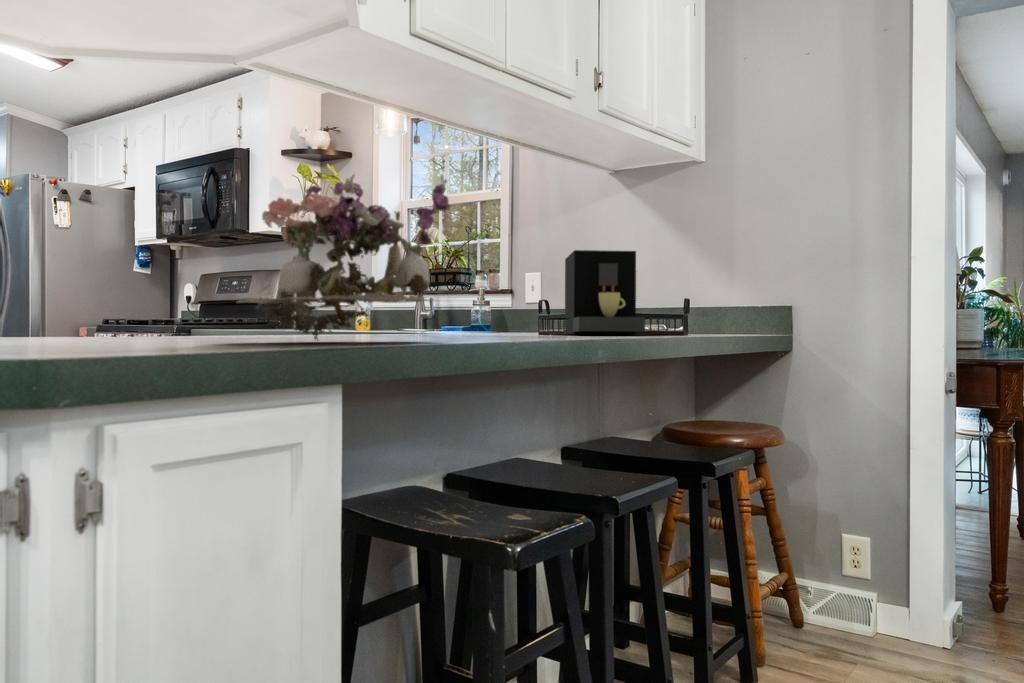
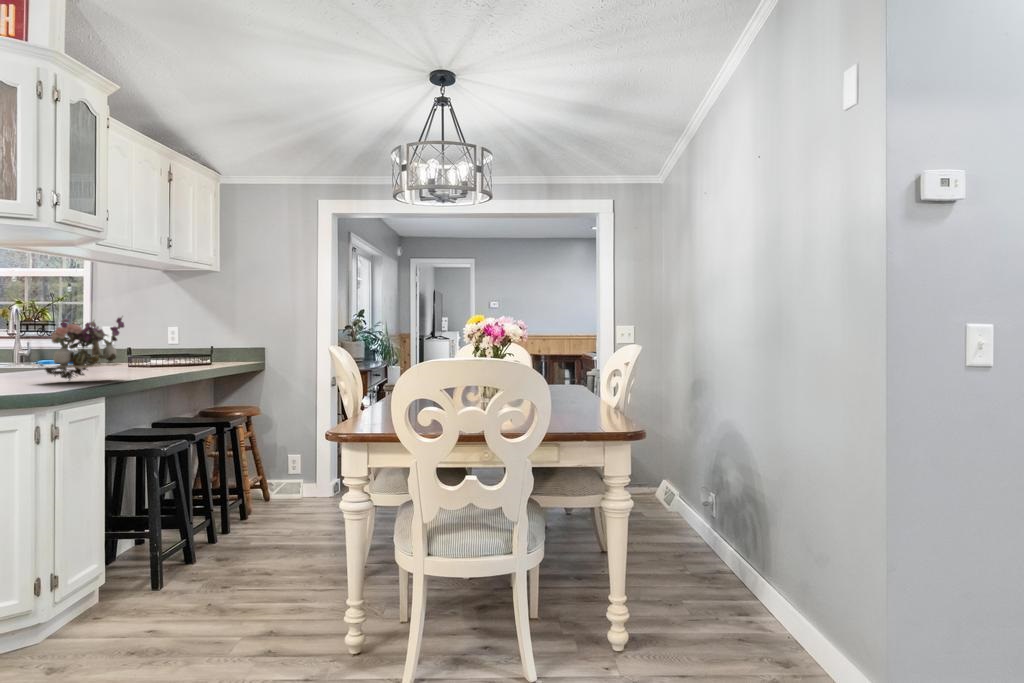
coffee maker: present [565,250,645,335] -> none [146,328,195,368]

